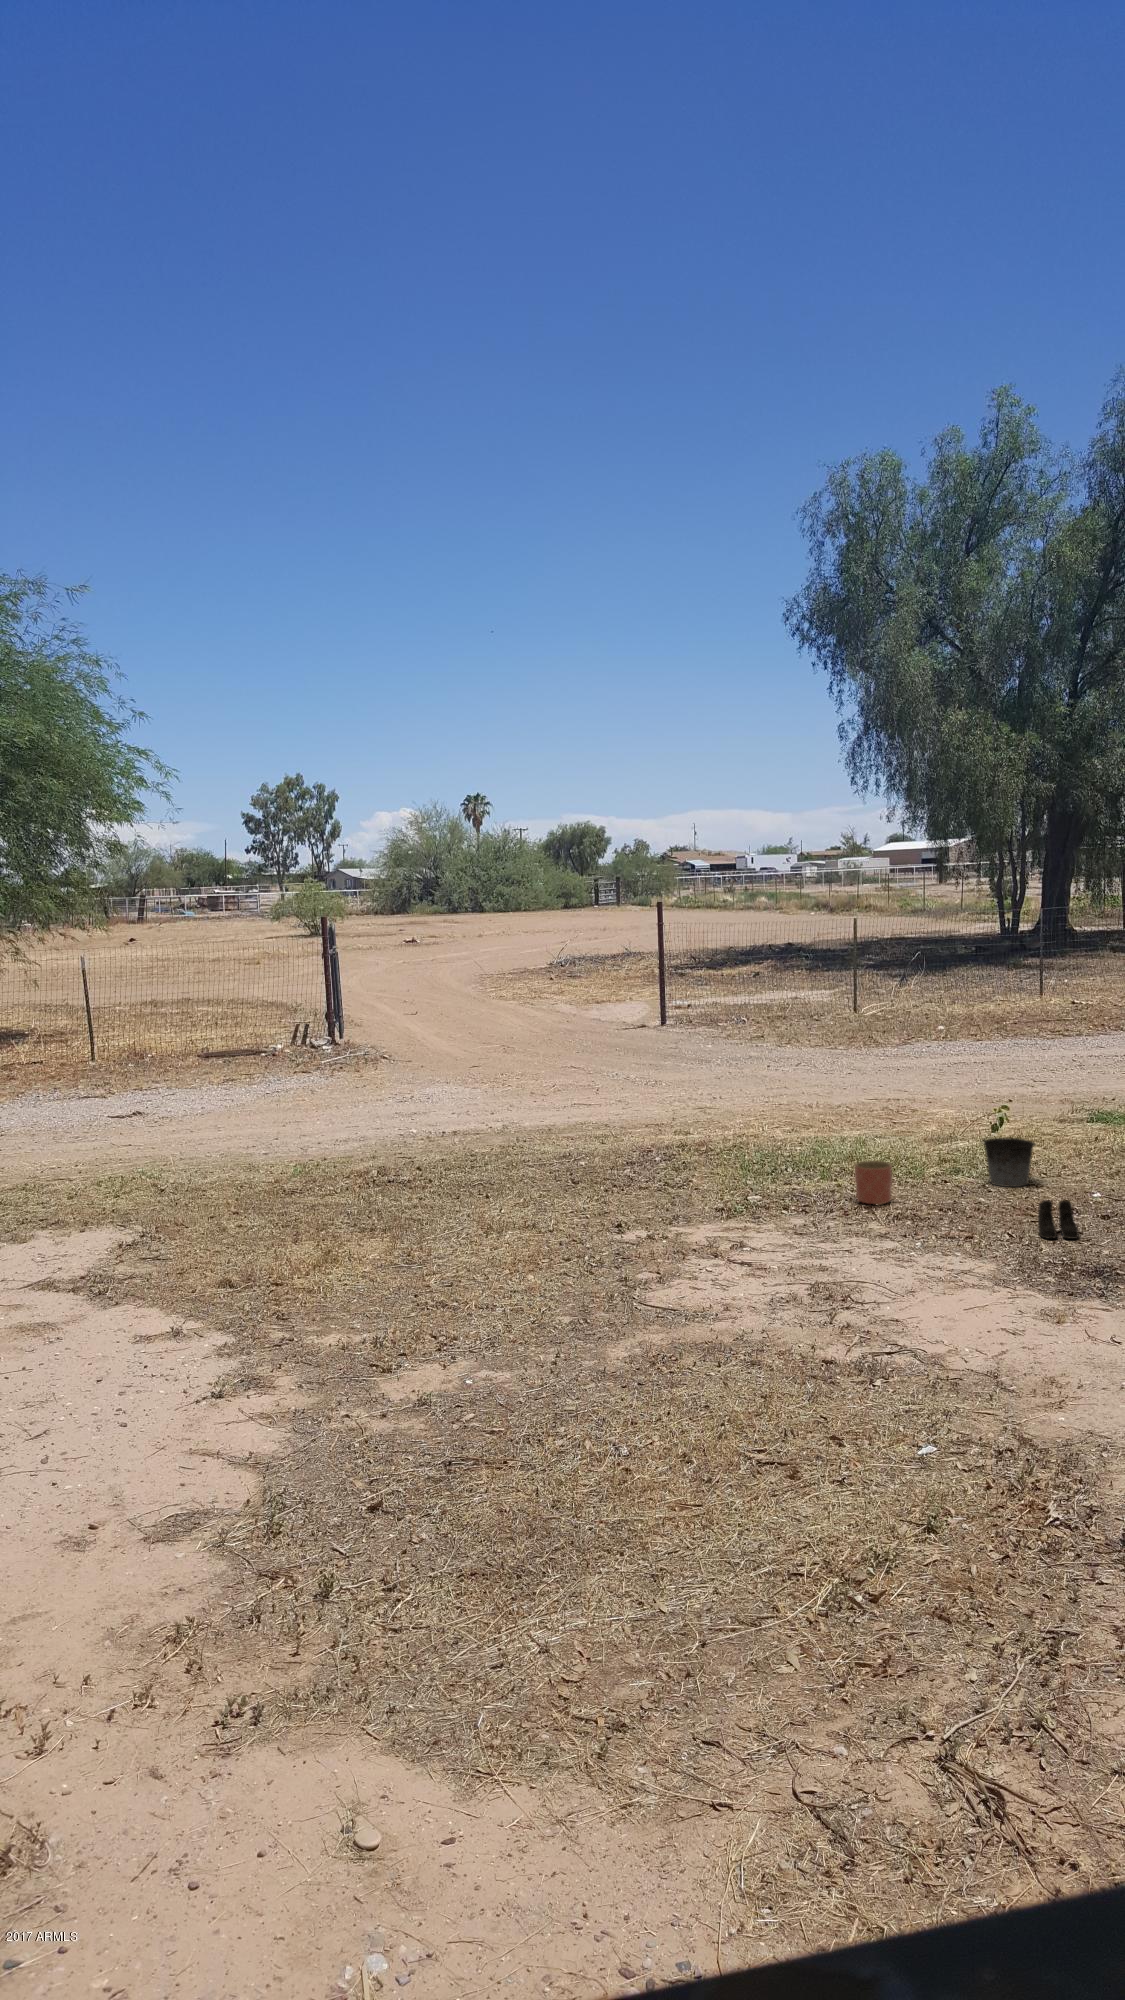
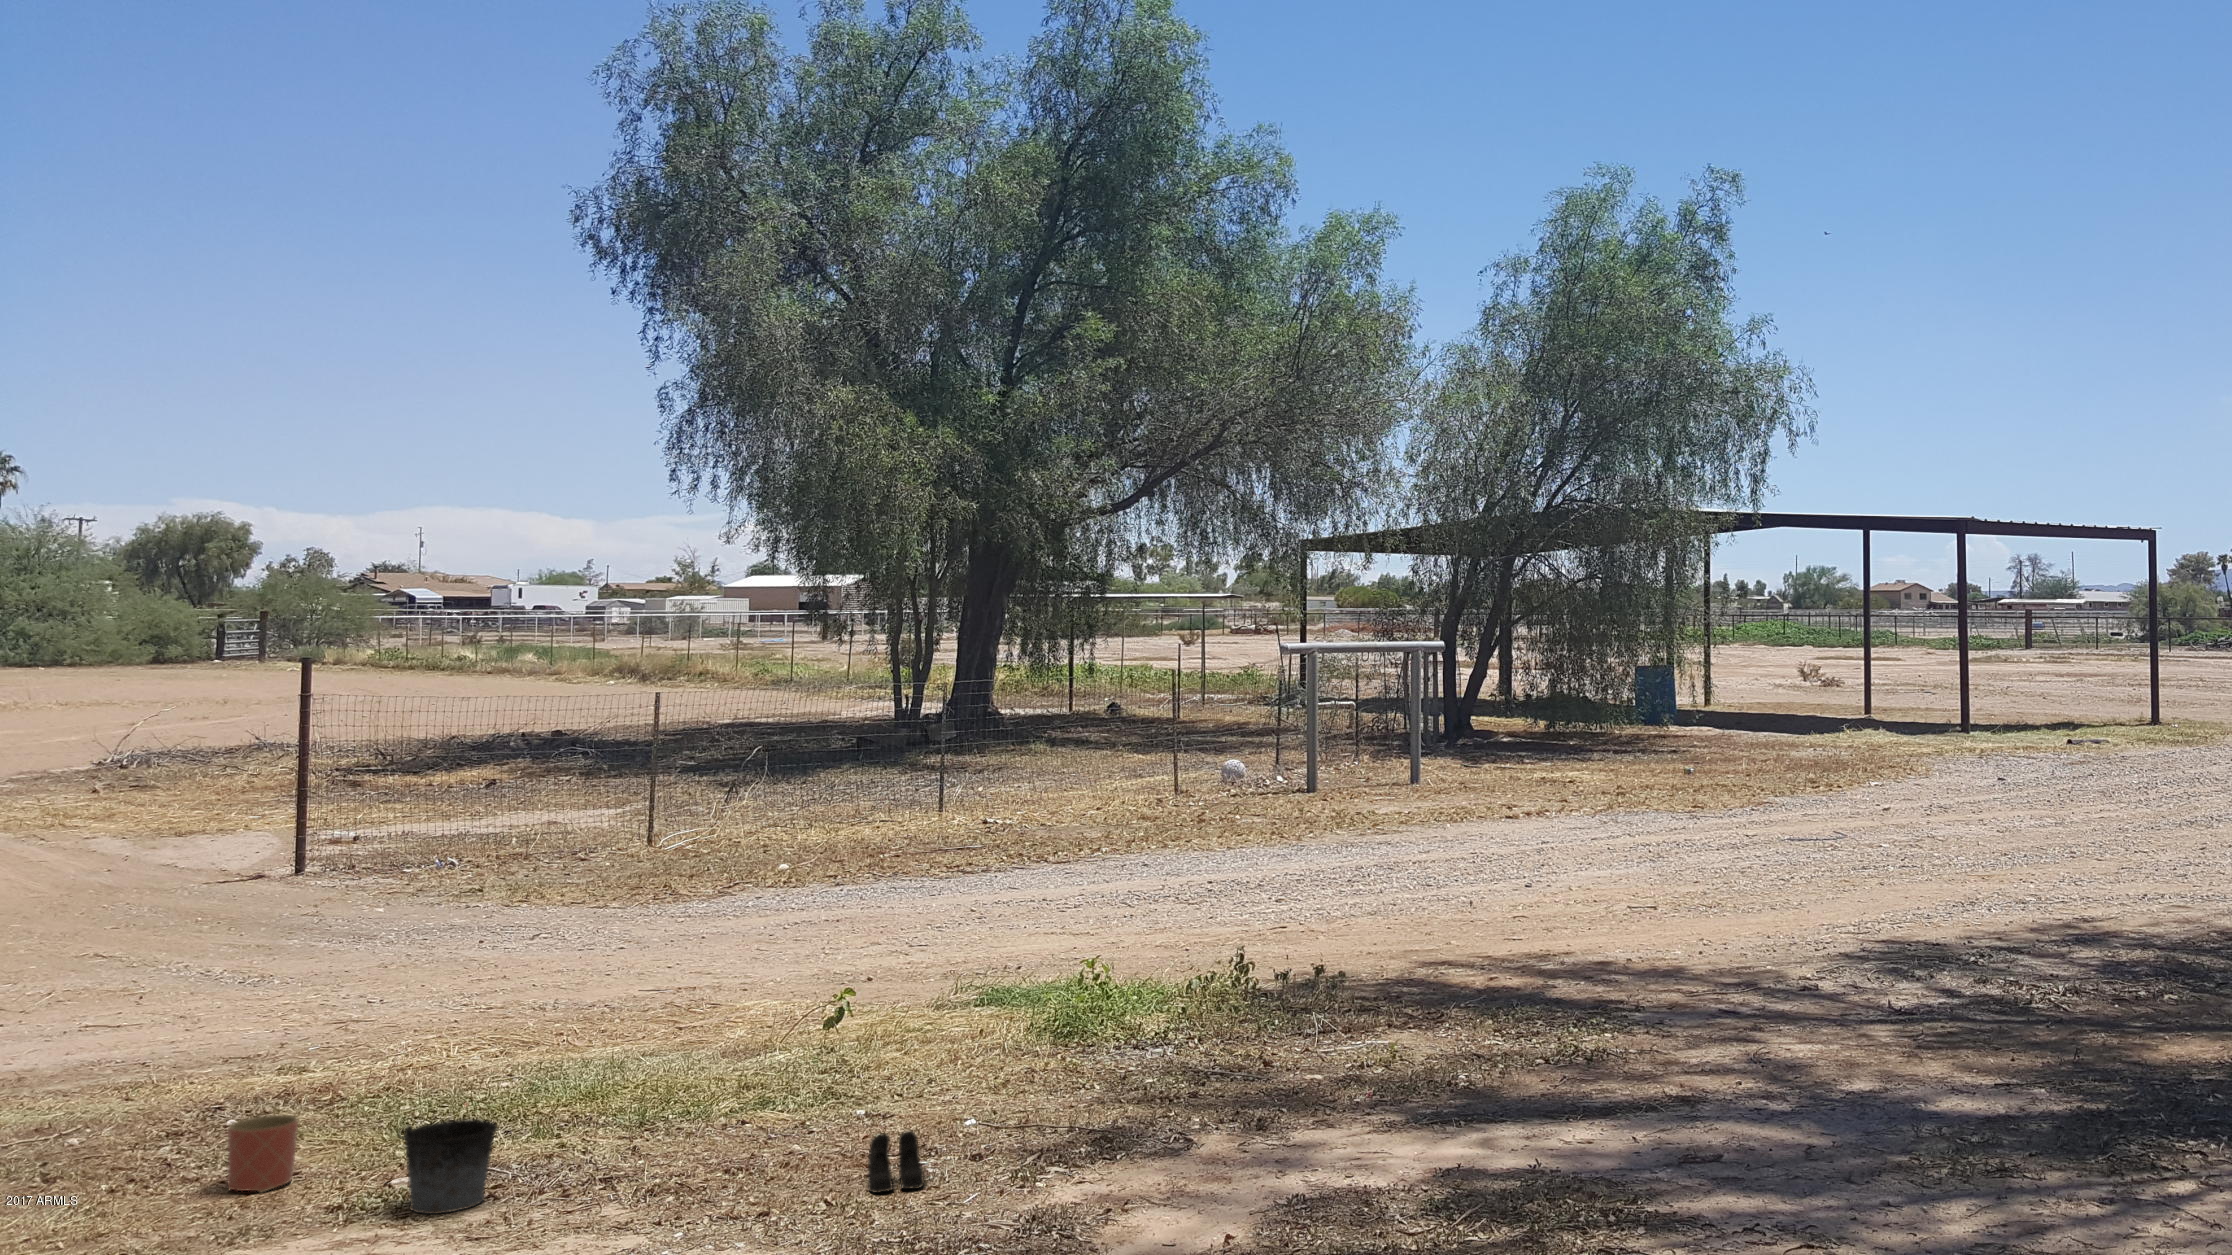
bucket: present [982,1138,1036,1187] -> present [398,1119,497,1214]
planter: present [854,1160,892,1205] -> present [228,1115,298,1192]

